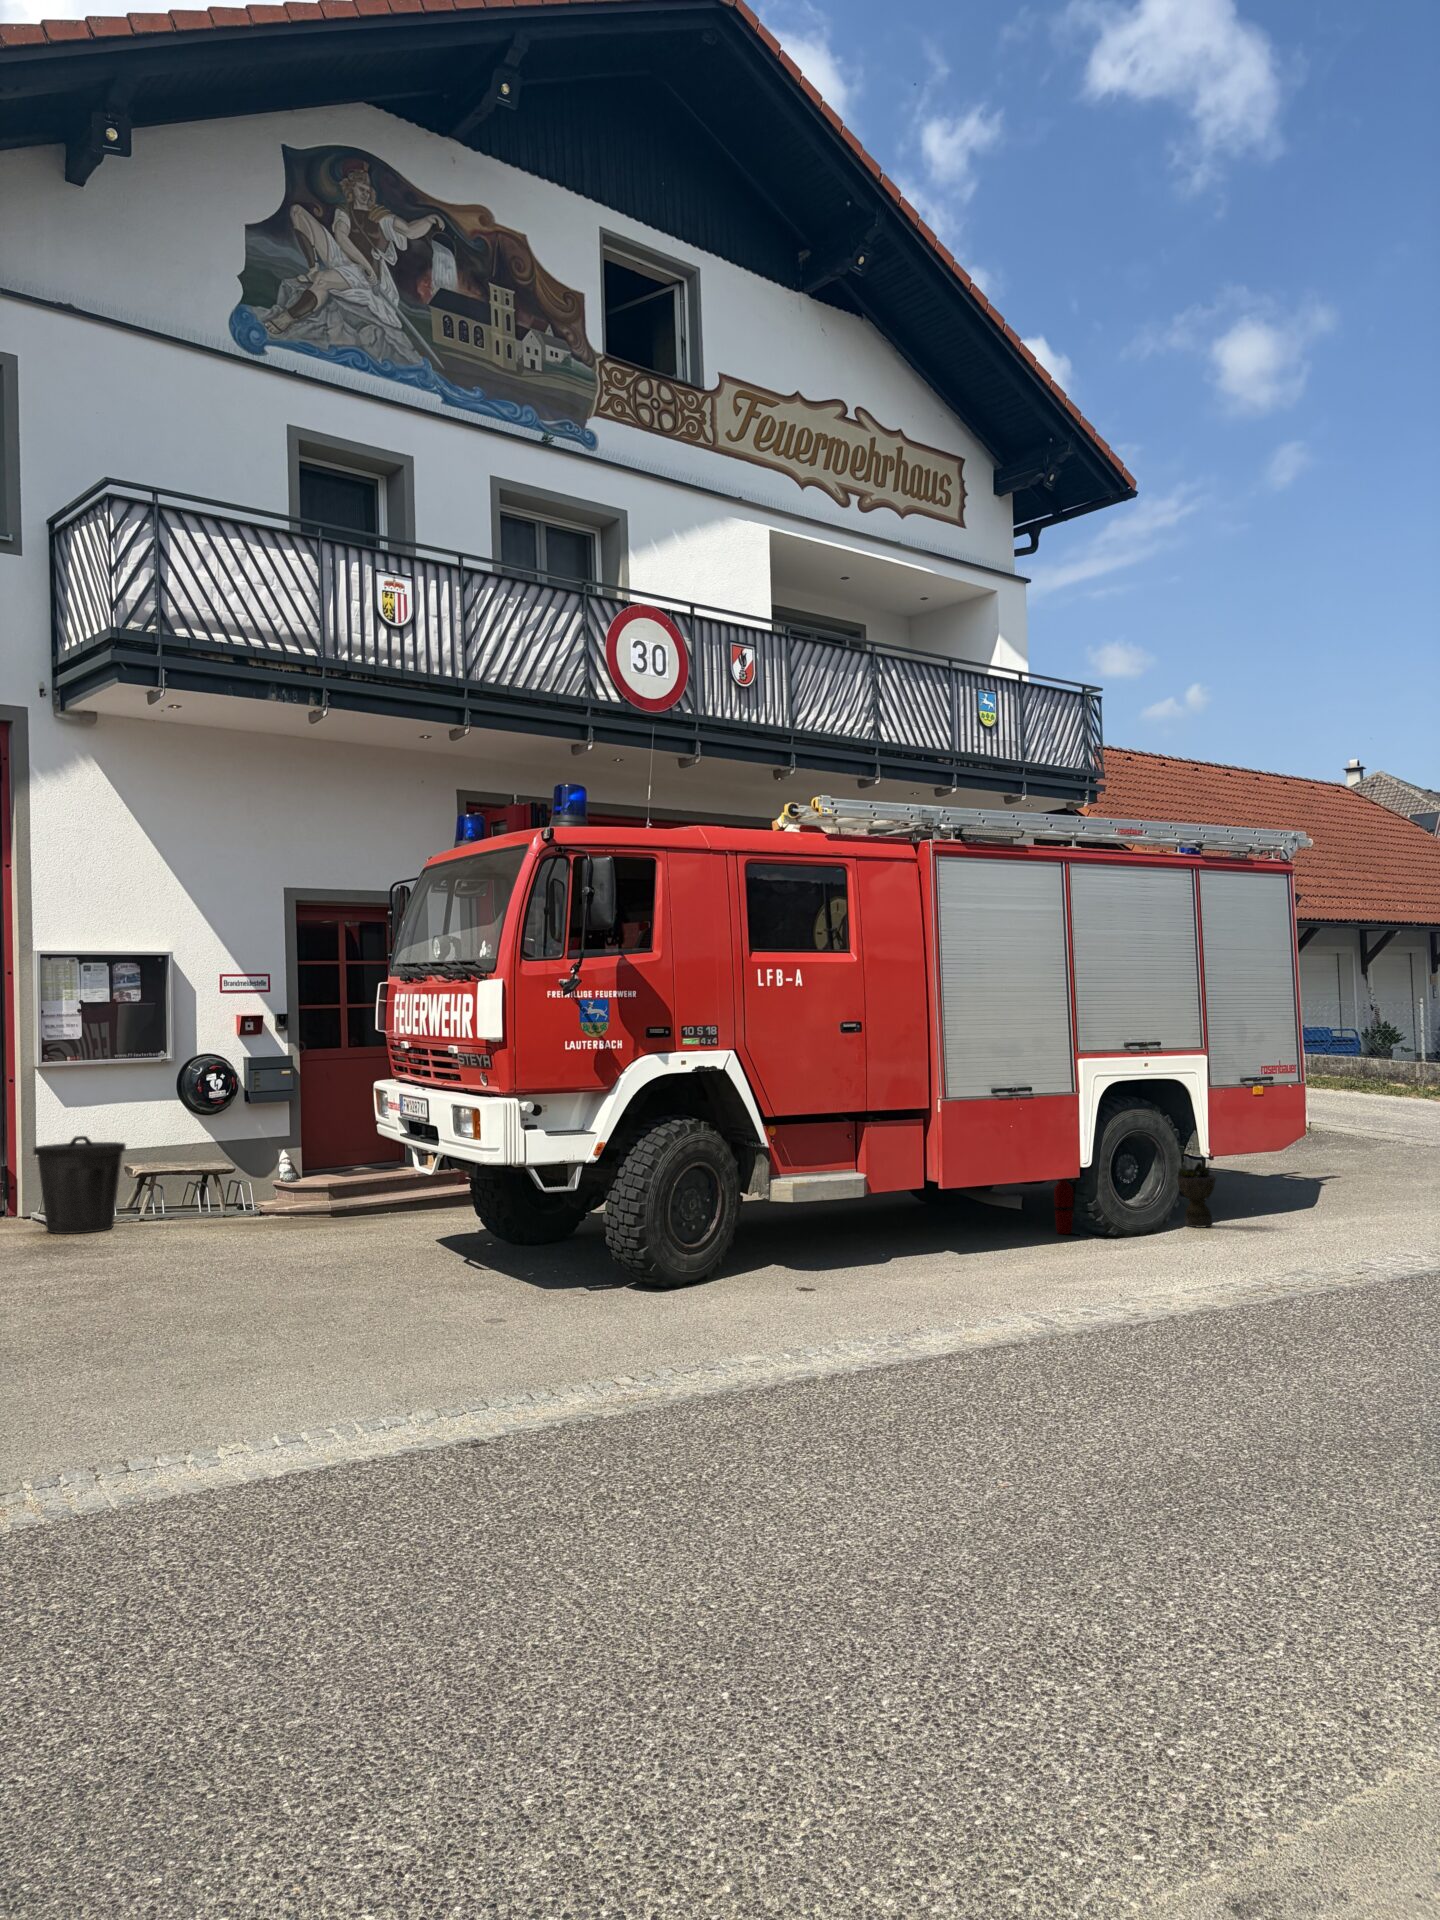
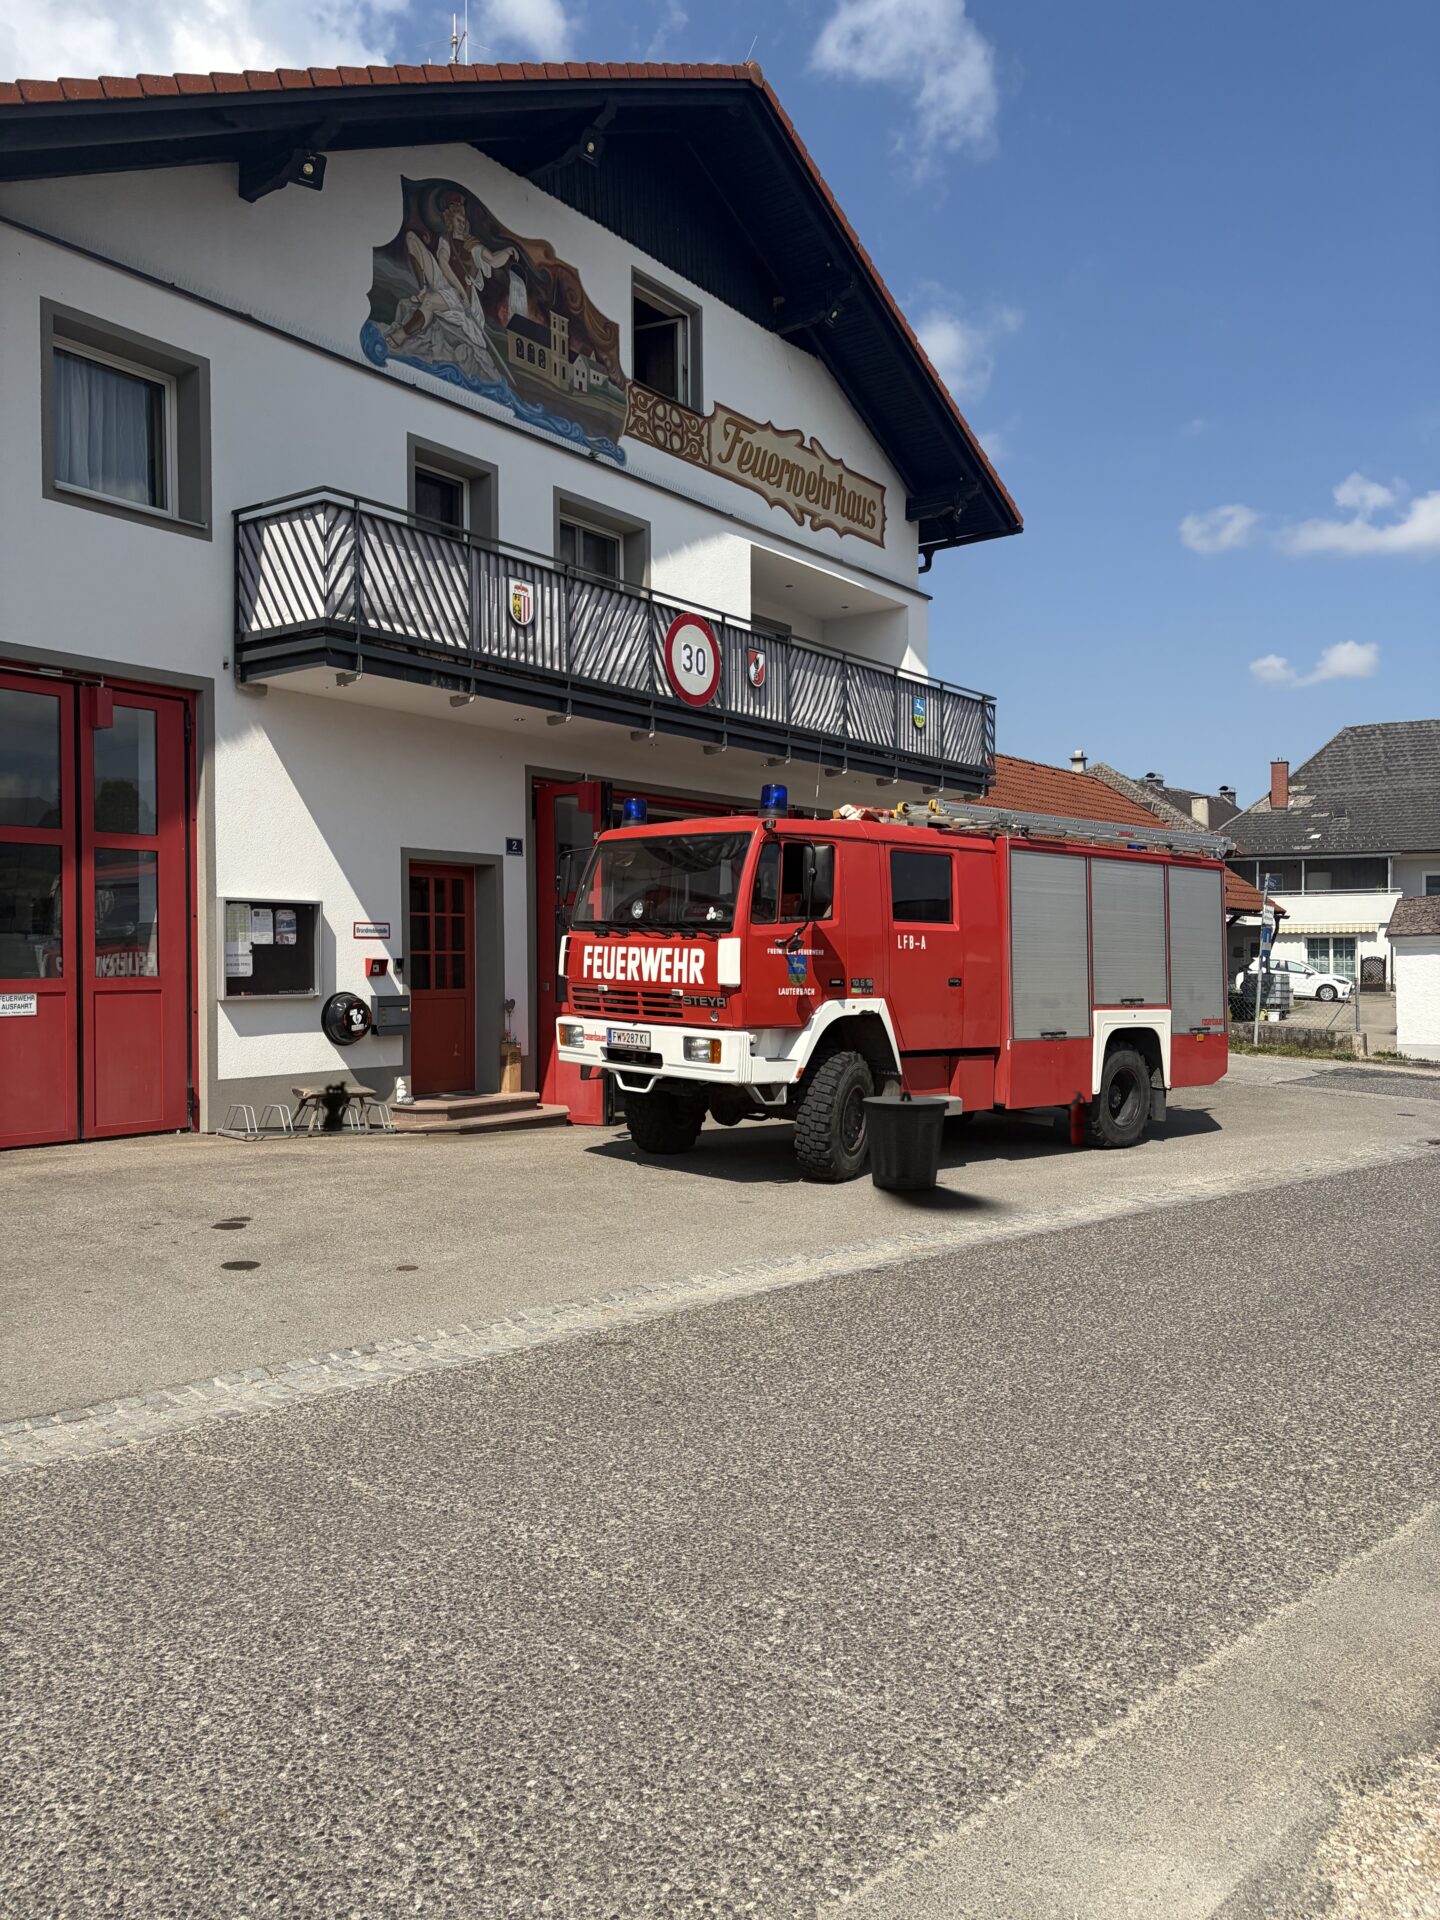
trash can: present [33,1136,126,1234] -> present [862,1090,949,1190]
planter: present [1177,1163,1216,1228] -> present [319,1081,348,1131]

